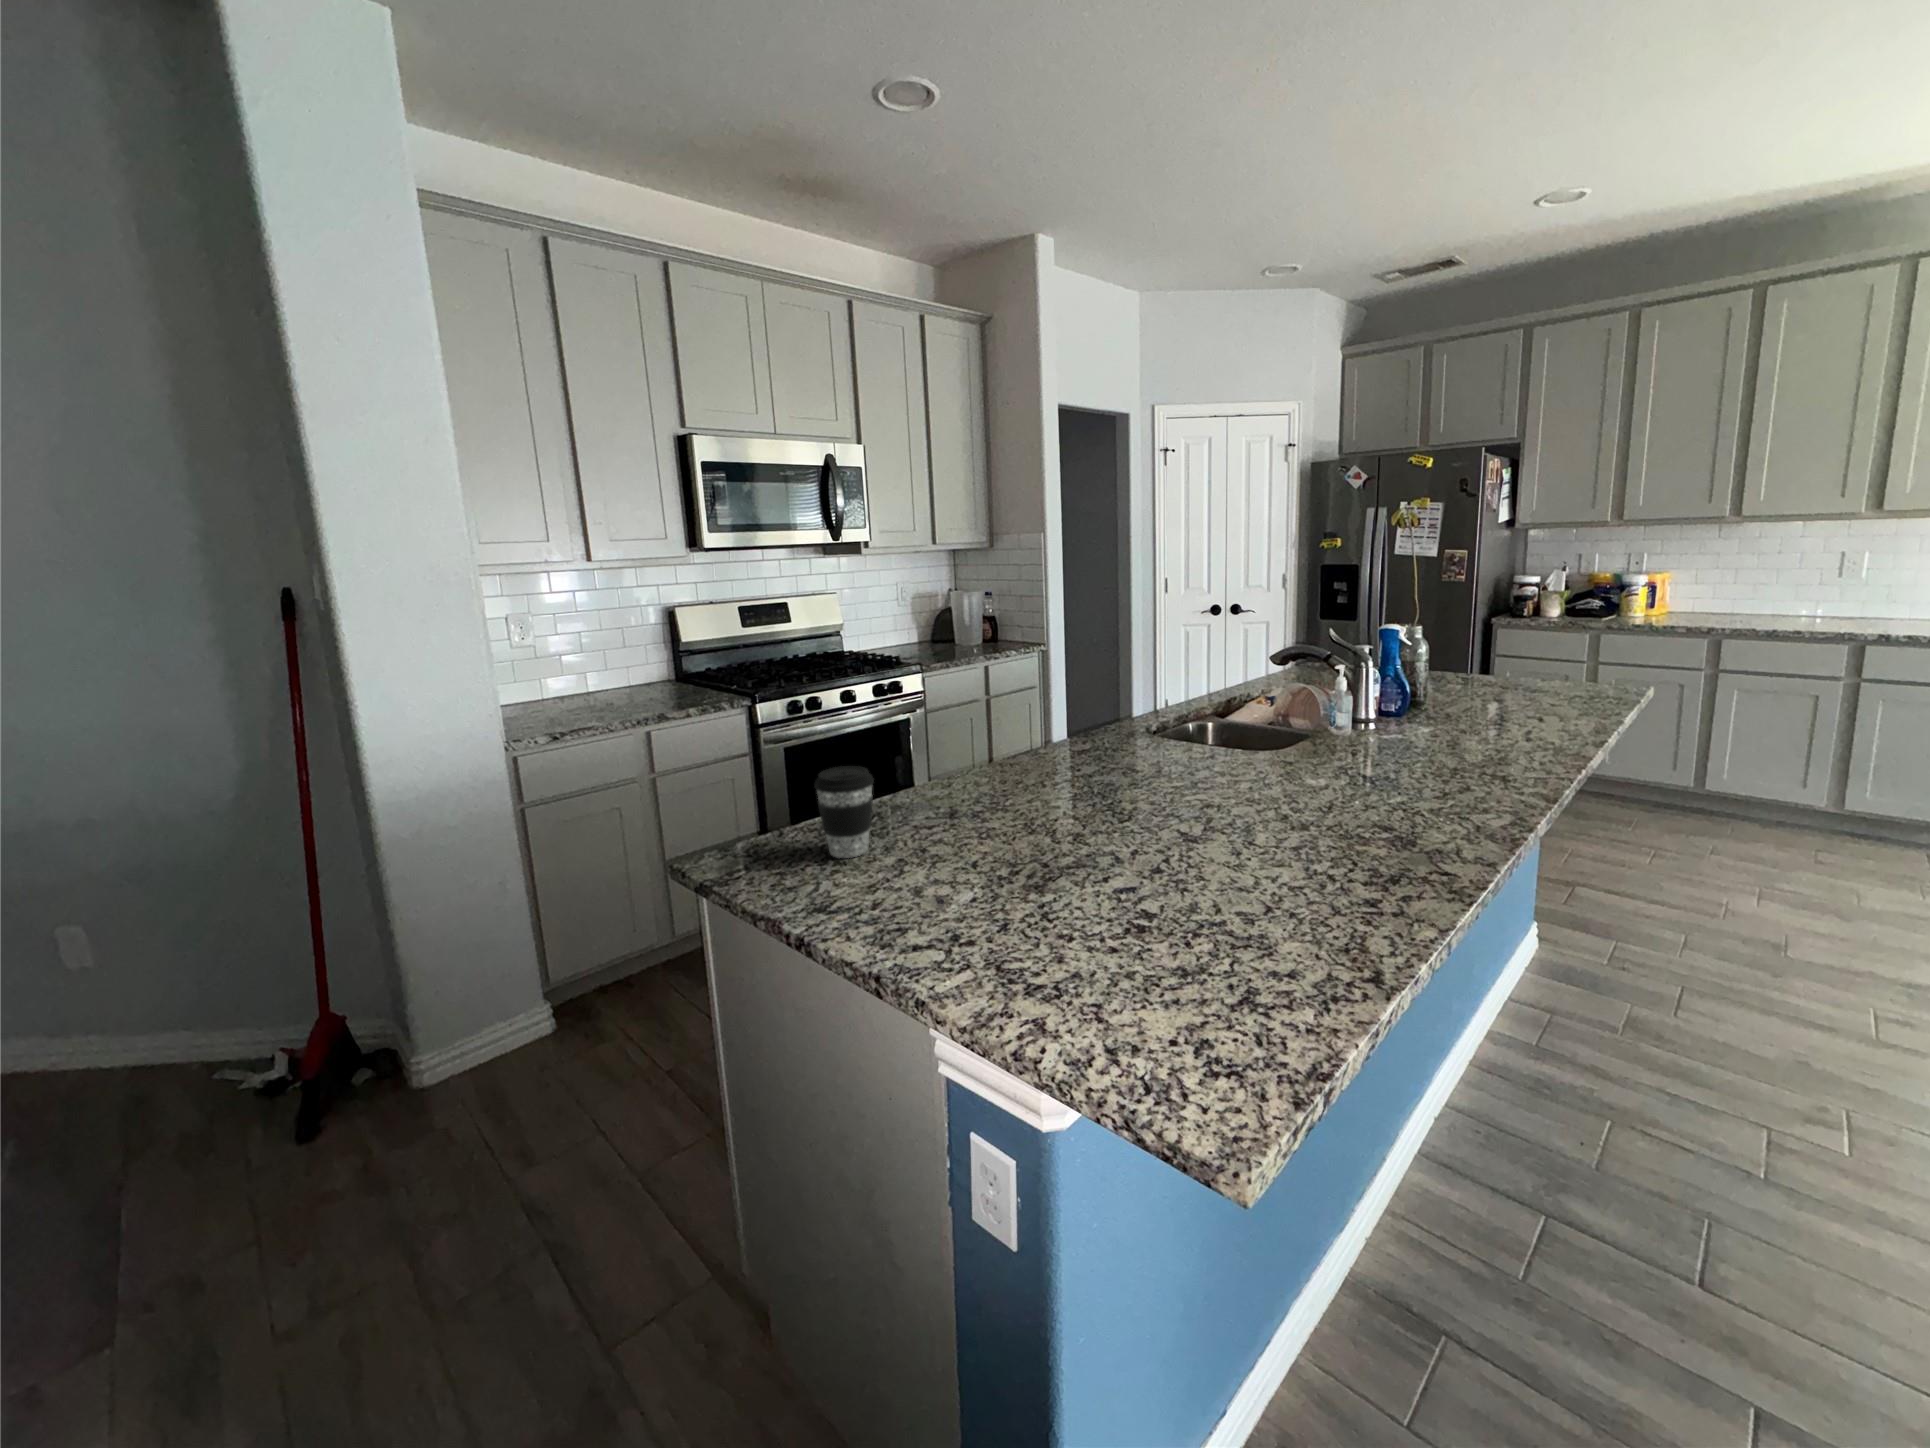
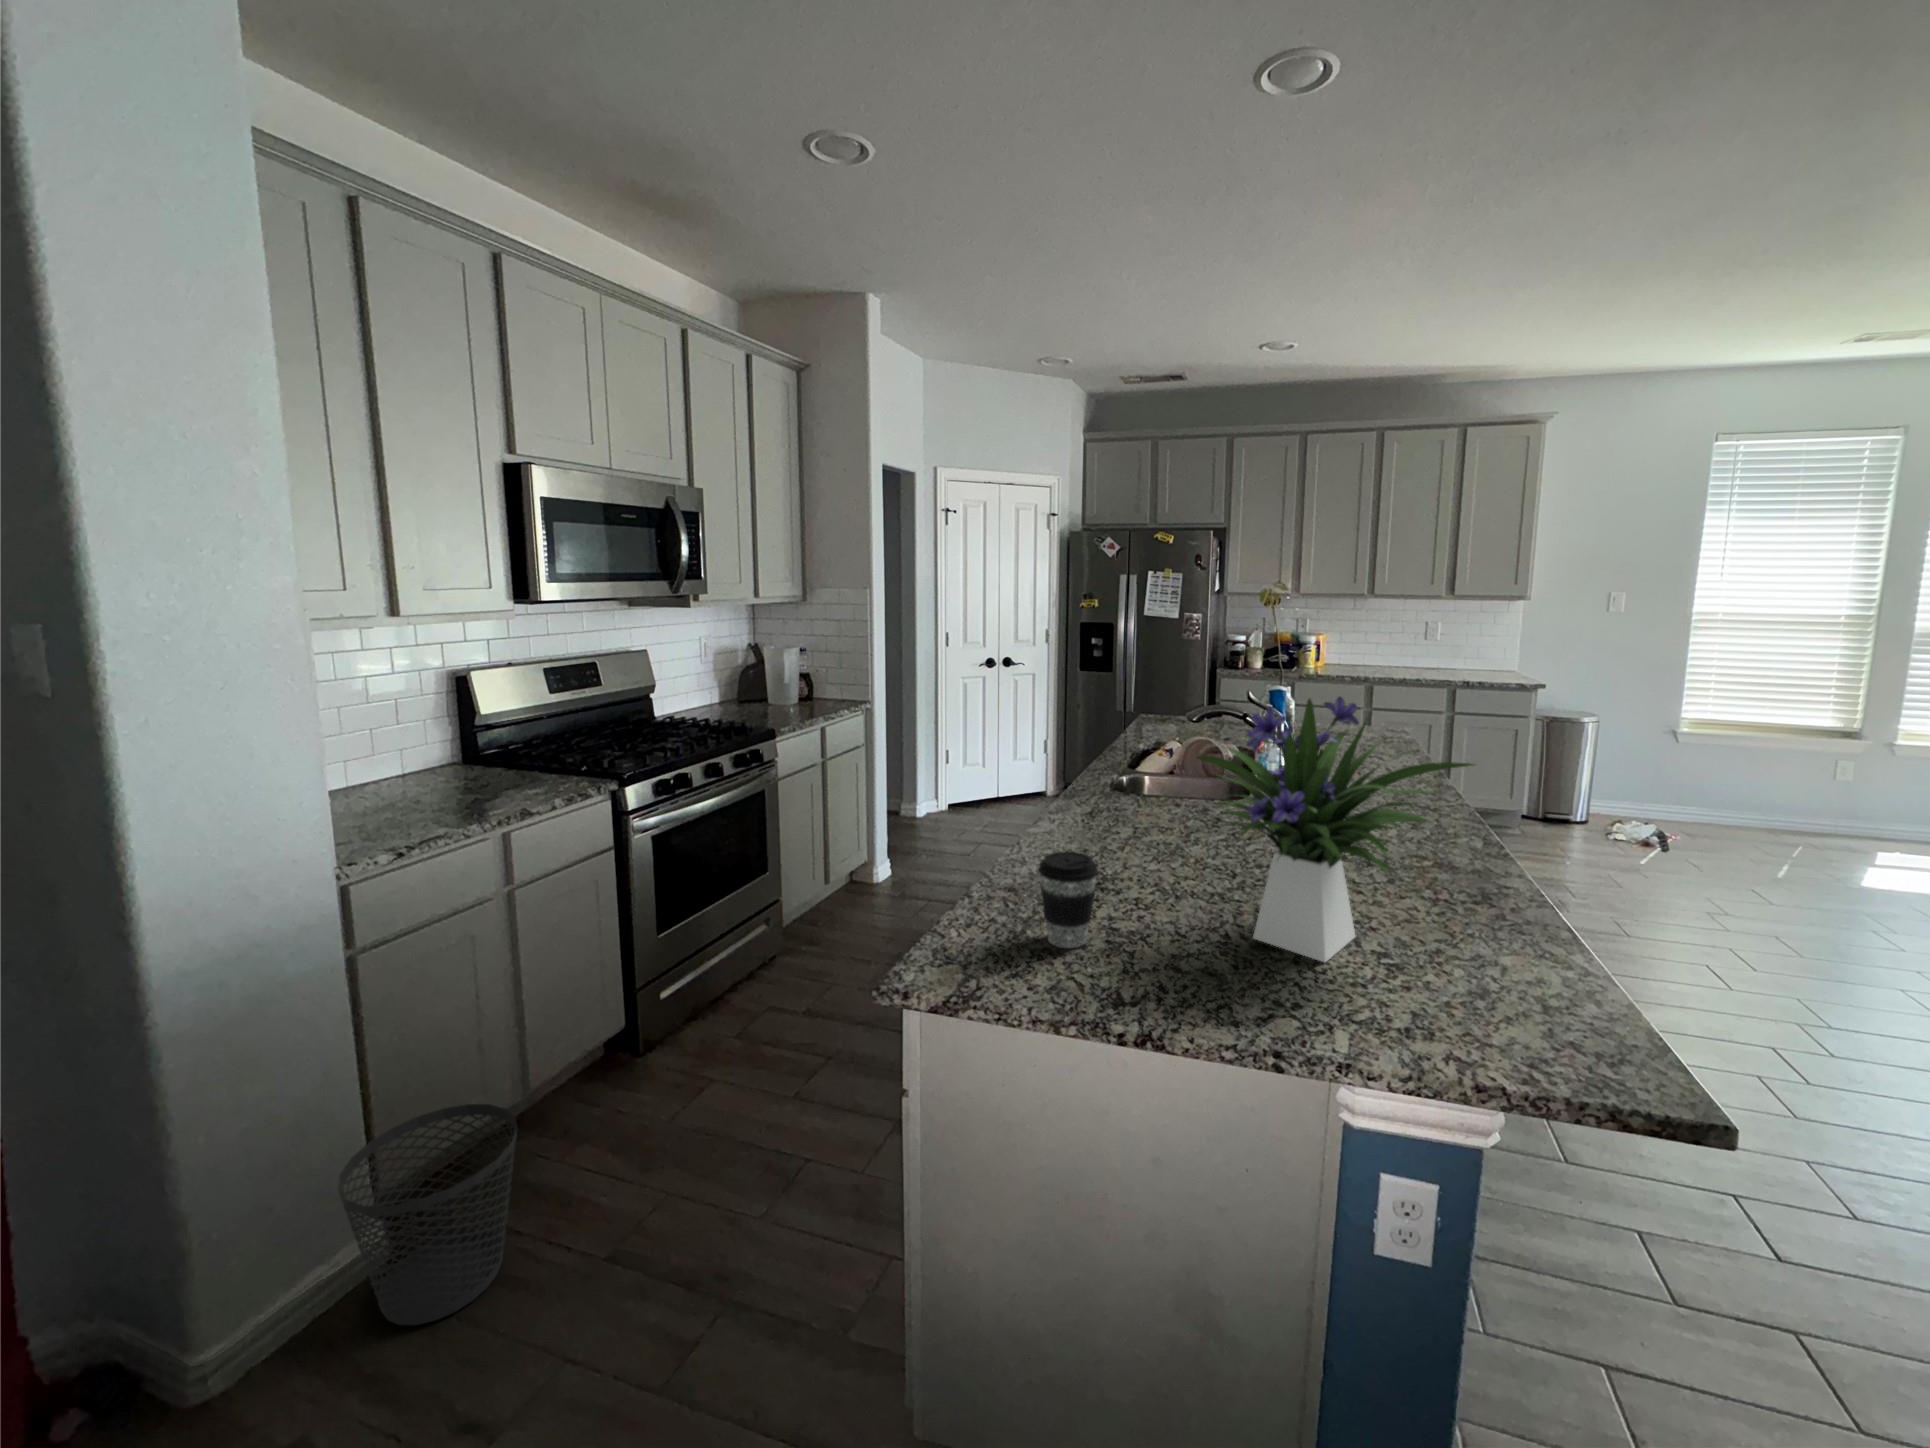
flower arrangement: none [913,608,1196,907] -> present [1197,697,1473,962]
wastebasket: none [489,933,613,1081] -> present [338,1104,517,1325]

